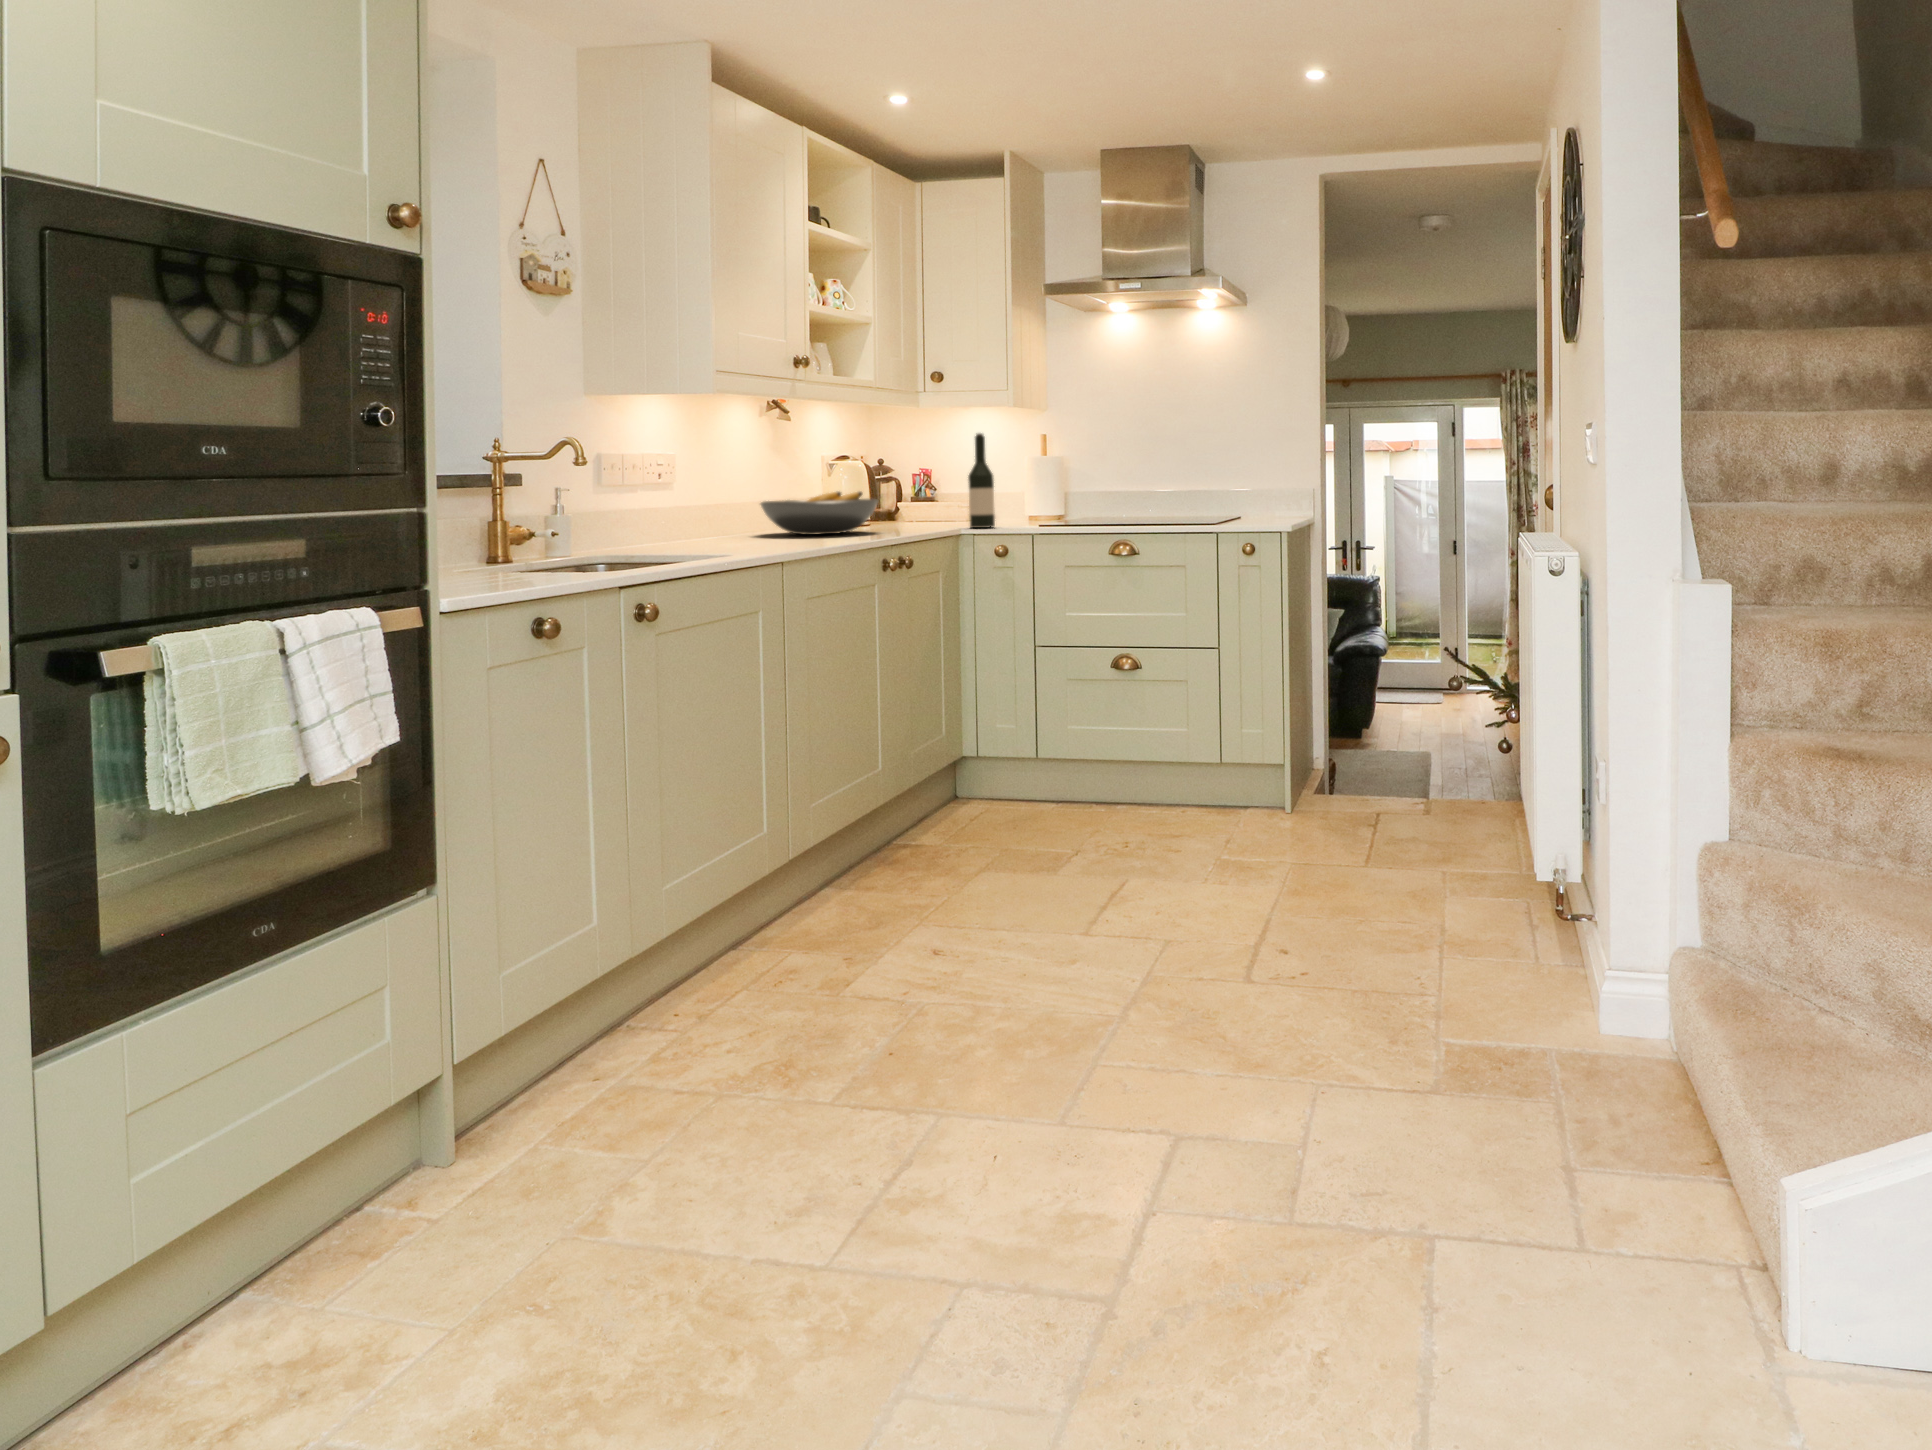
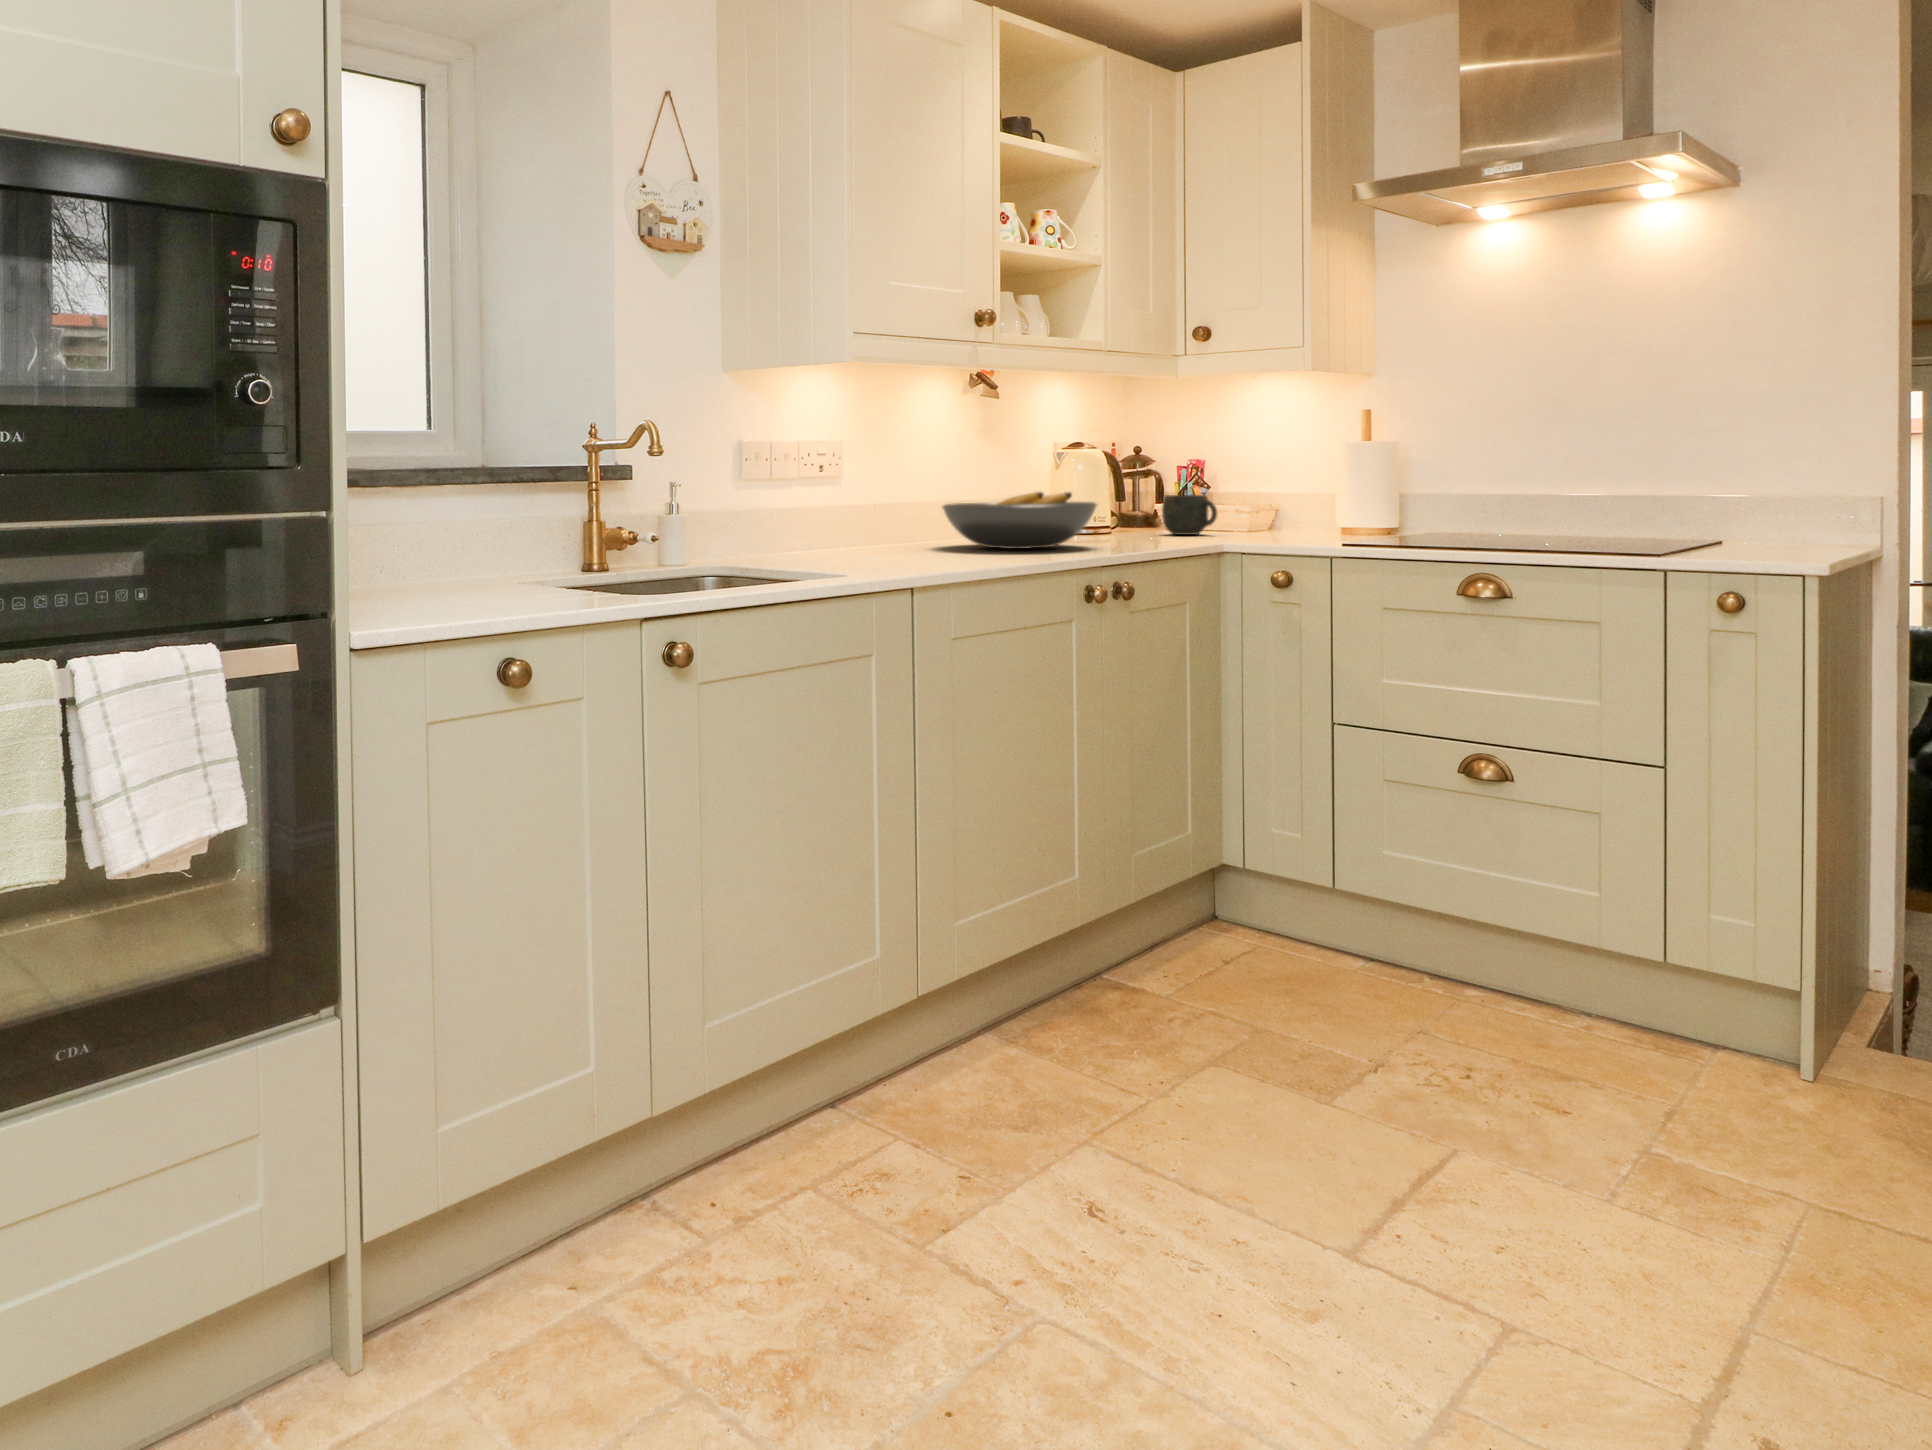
wine bottle: present [968,433,995,528] -> none [1233,410,1271,546]
mug: none [911,493,950,523] -> present [1162,495,1217,535]

